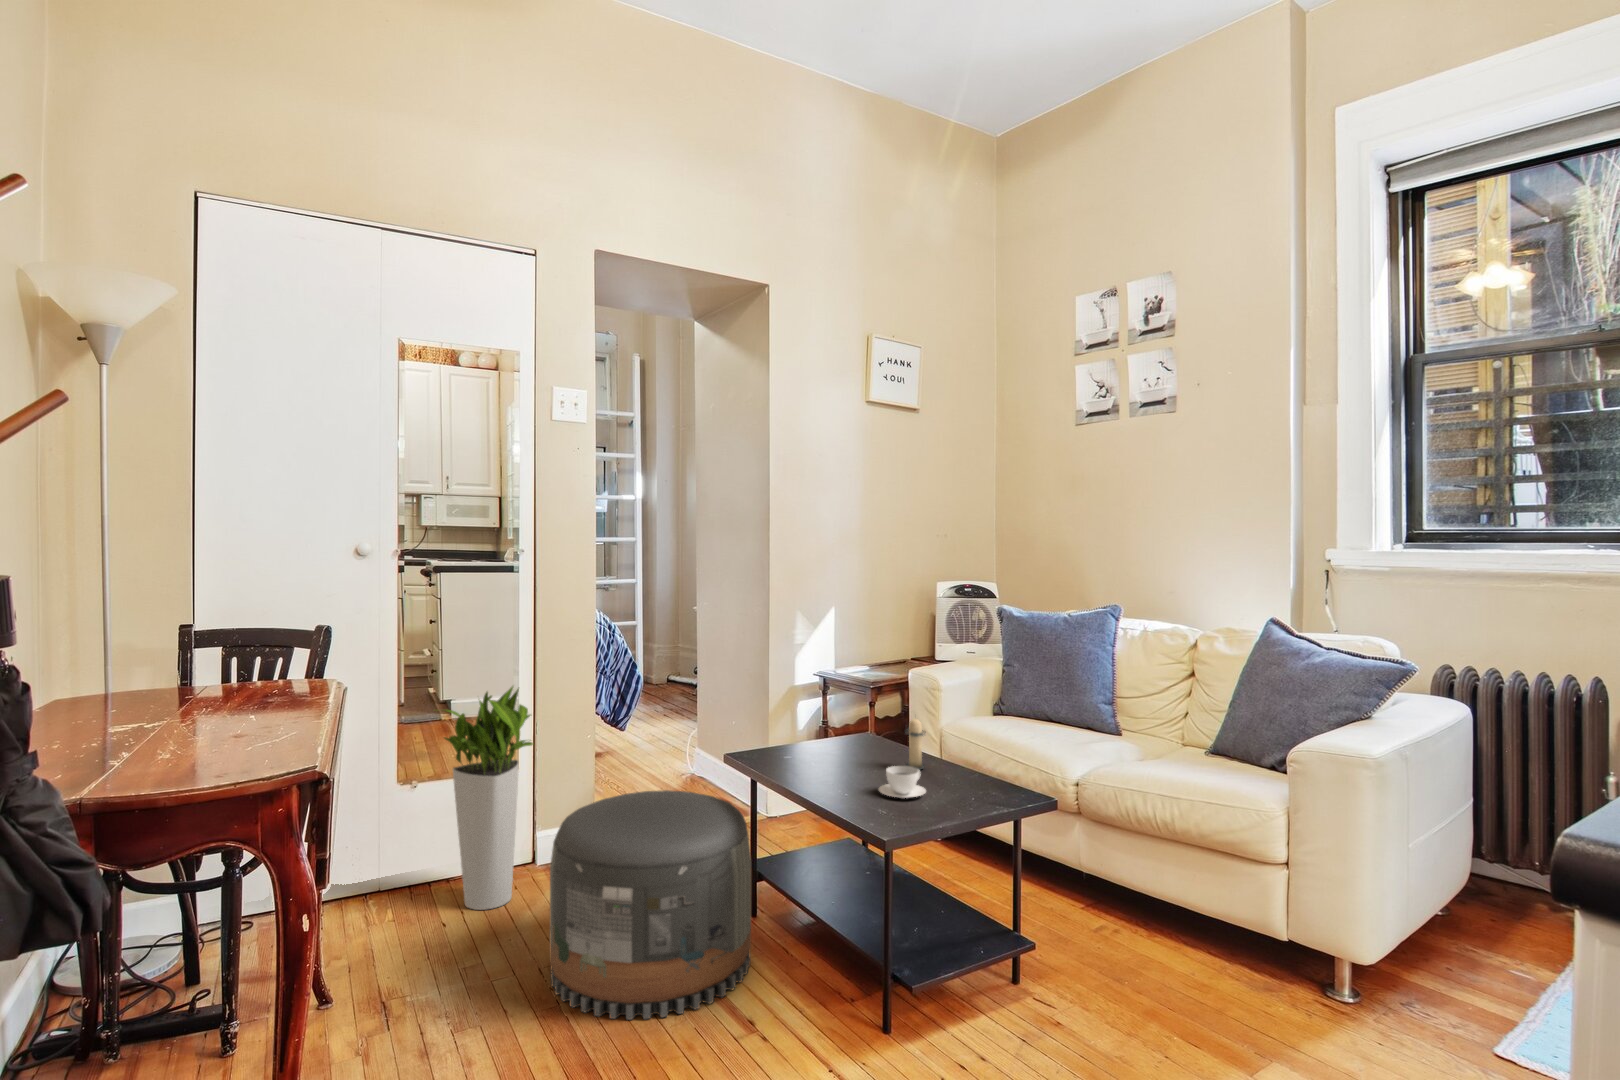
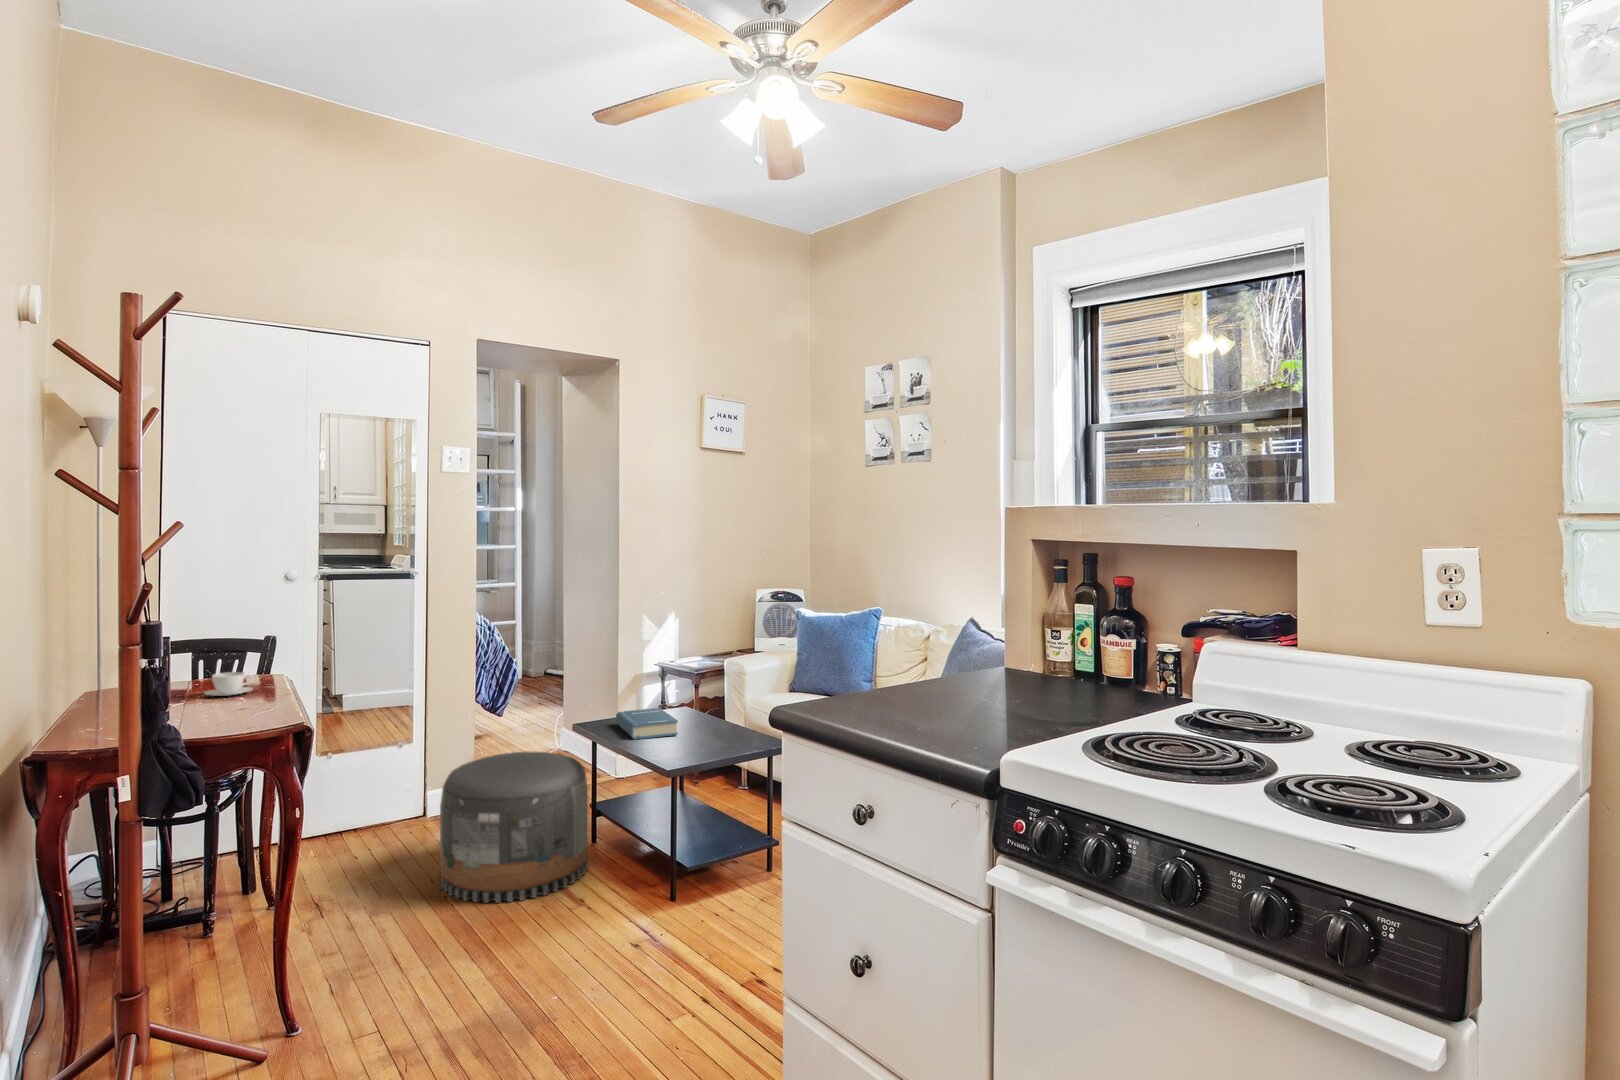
planter: present [444,686,533,910] -> none [347,677,427,846]
candle: present [905,718,926,770] -> none [702,693,720,732]
hardback book: none [782,733,872,779] -> present [616,708,678,739]
teacup: present [879,766,926,798] -> present [205,672,253,696]

